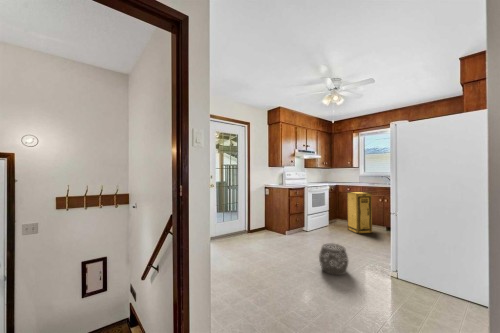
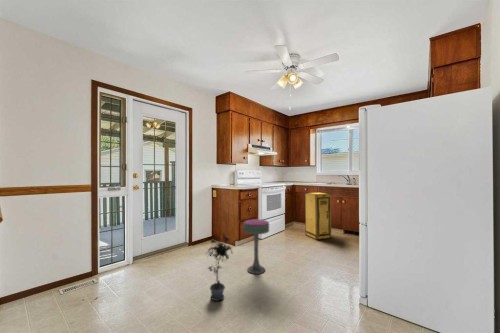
bar stool: none [294,212,315,253] -> present [243,219,269,274]
potted plant: none [269,219,289,266] -> present [208,235,232,301]
woven basket: present [319,244,348,275] -> none [274,263,313,312]

